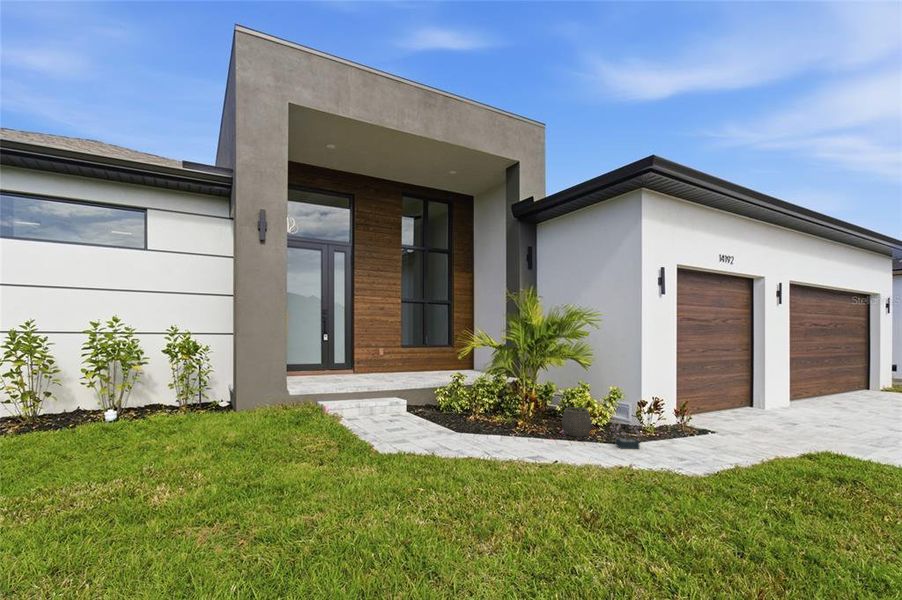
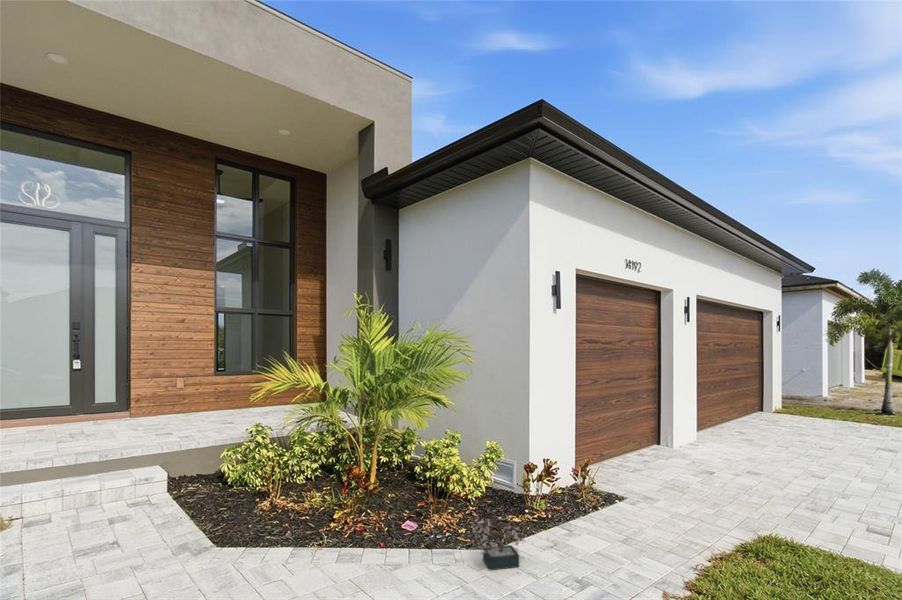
woven basket: present [562,407,591,437] -> none [404,486,451,541]

